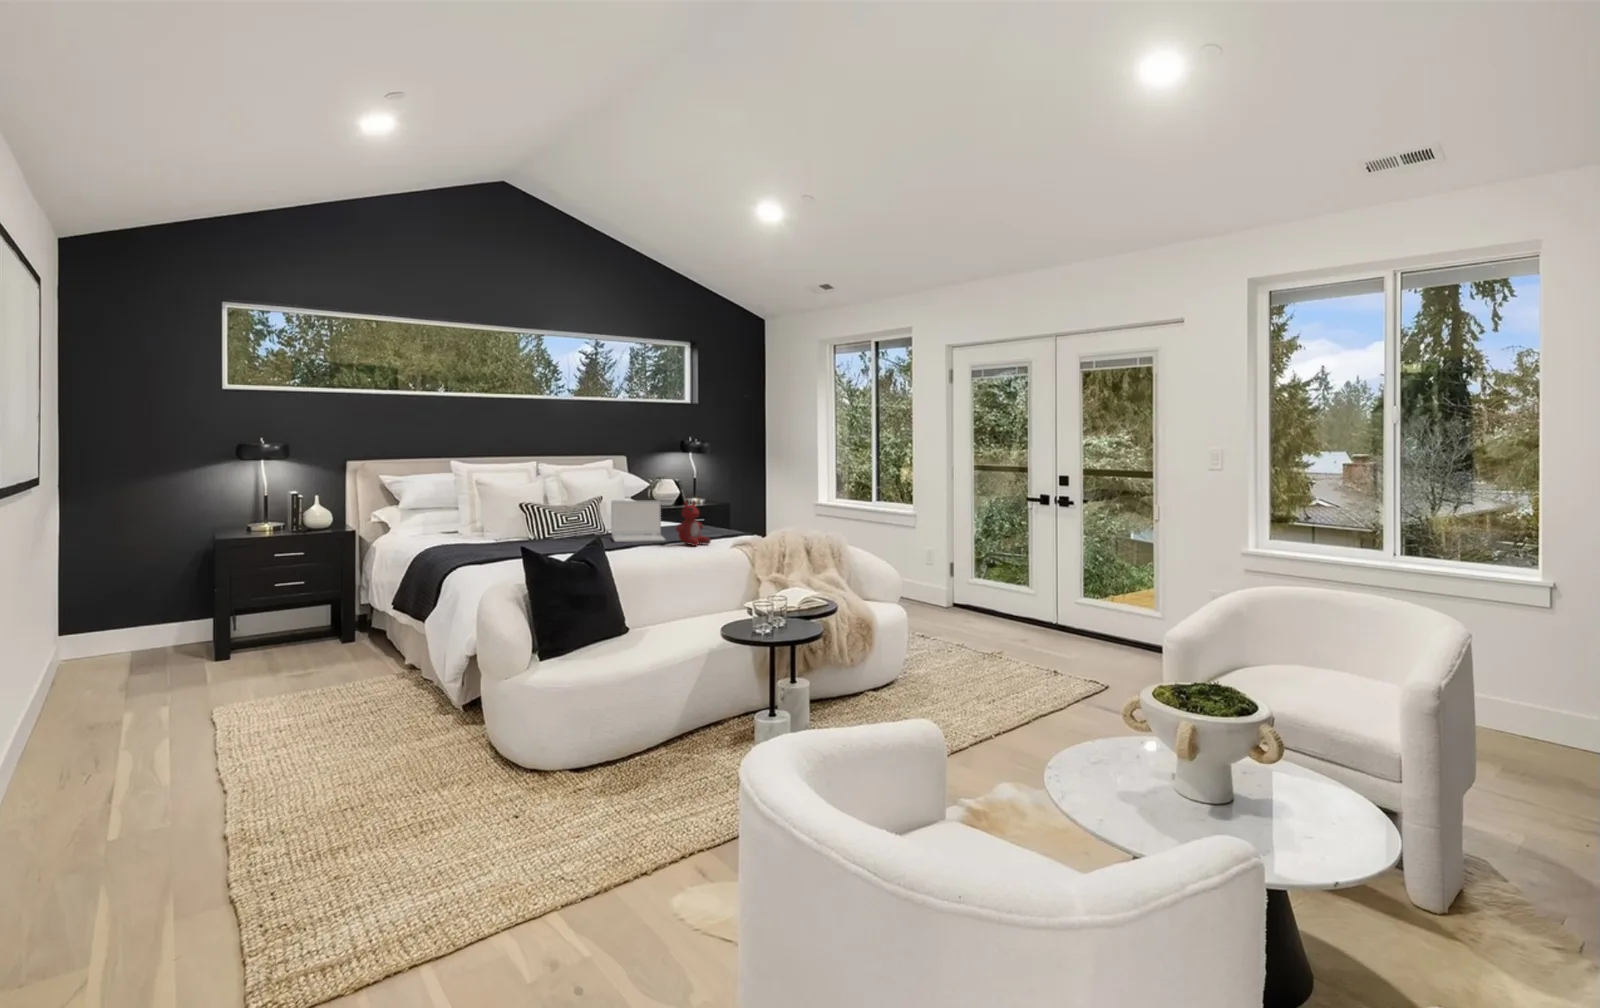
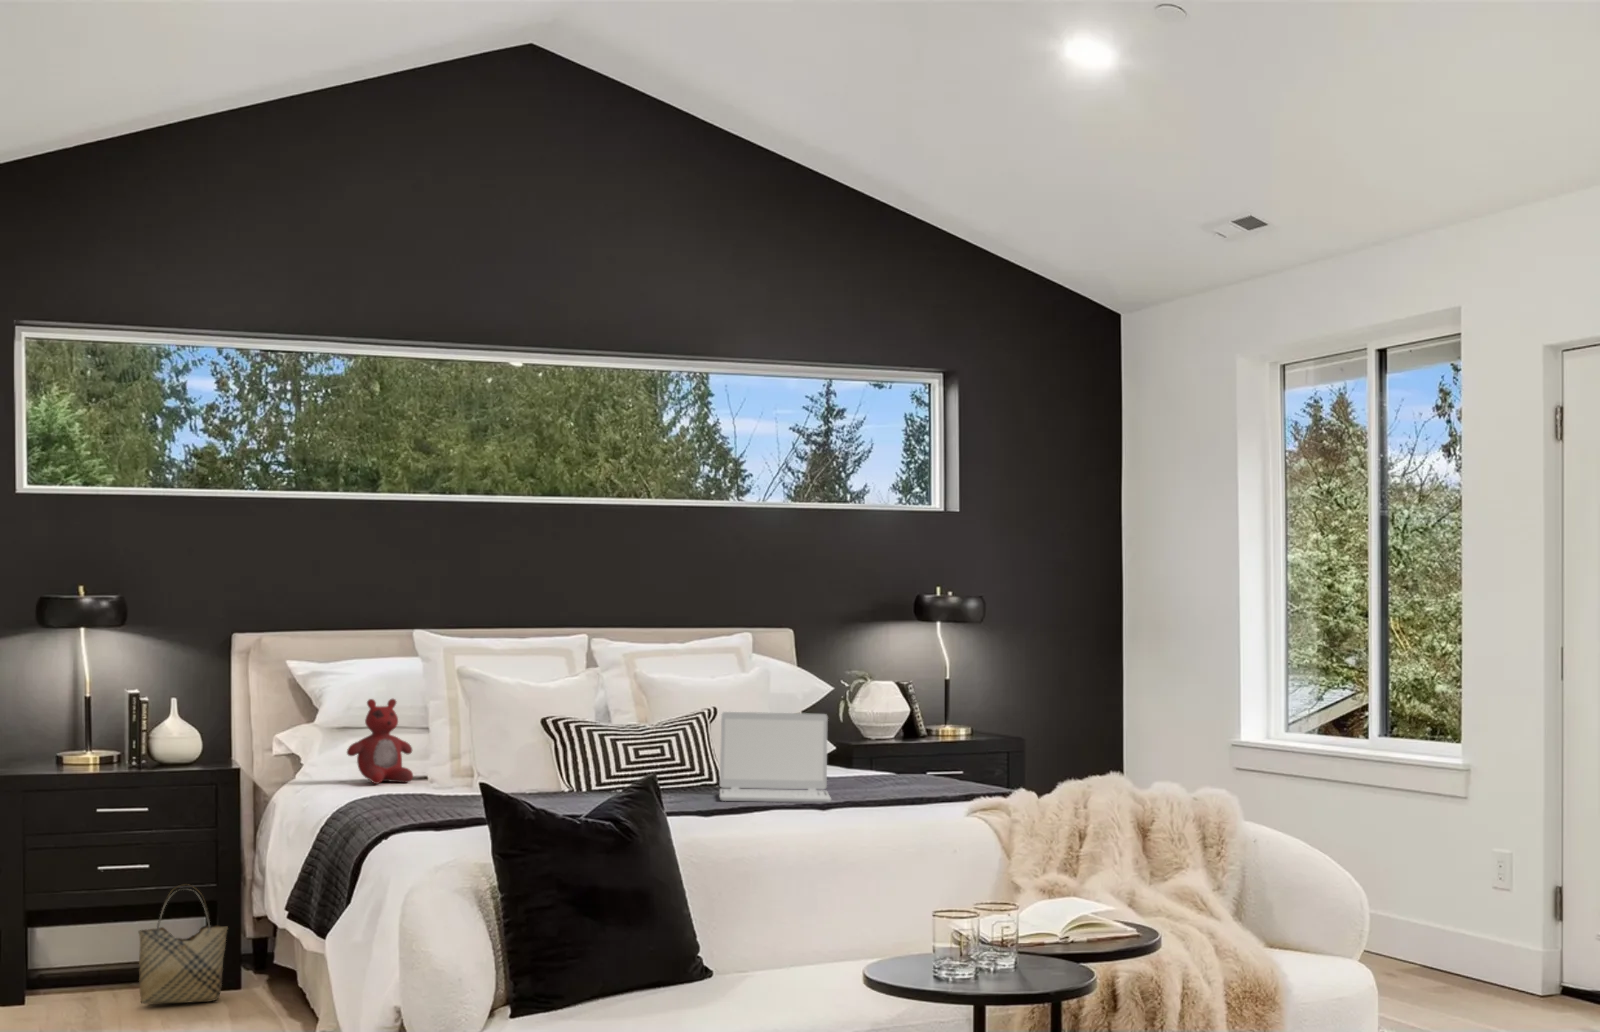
stuffed bear: present [676,501,711,546] -> present [347,699,413,784]
woven basket: none [305,589,356,649] -> present [139,884,228,1004]

